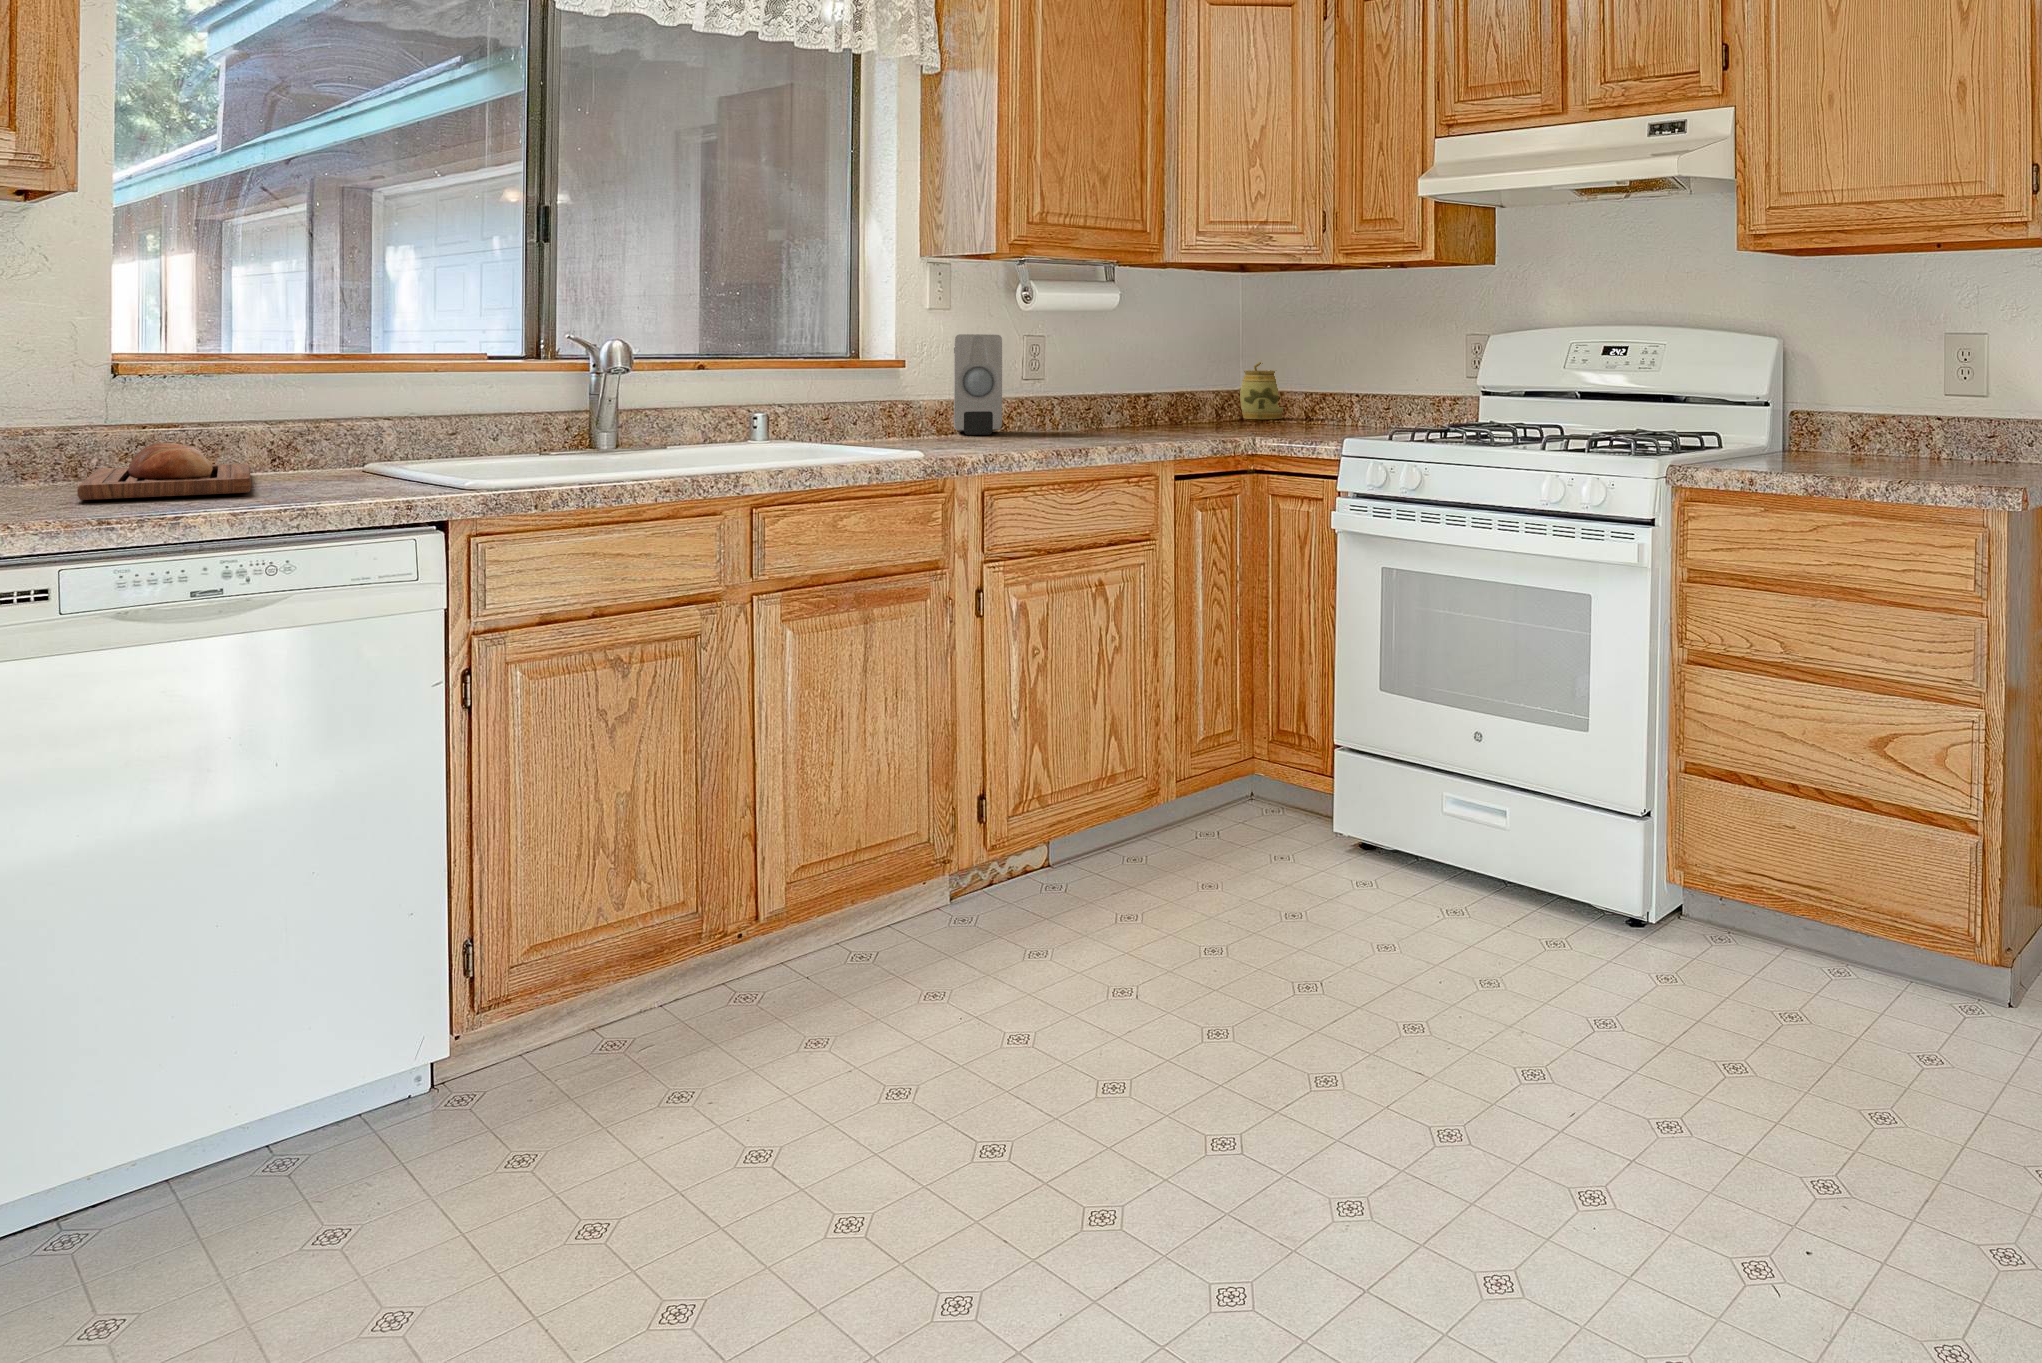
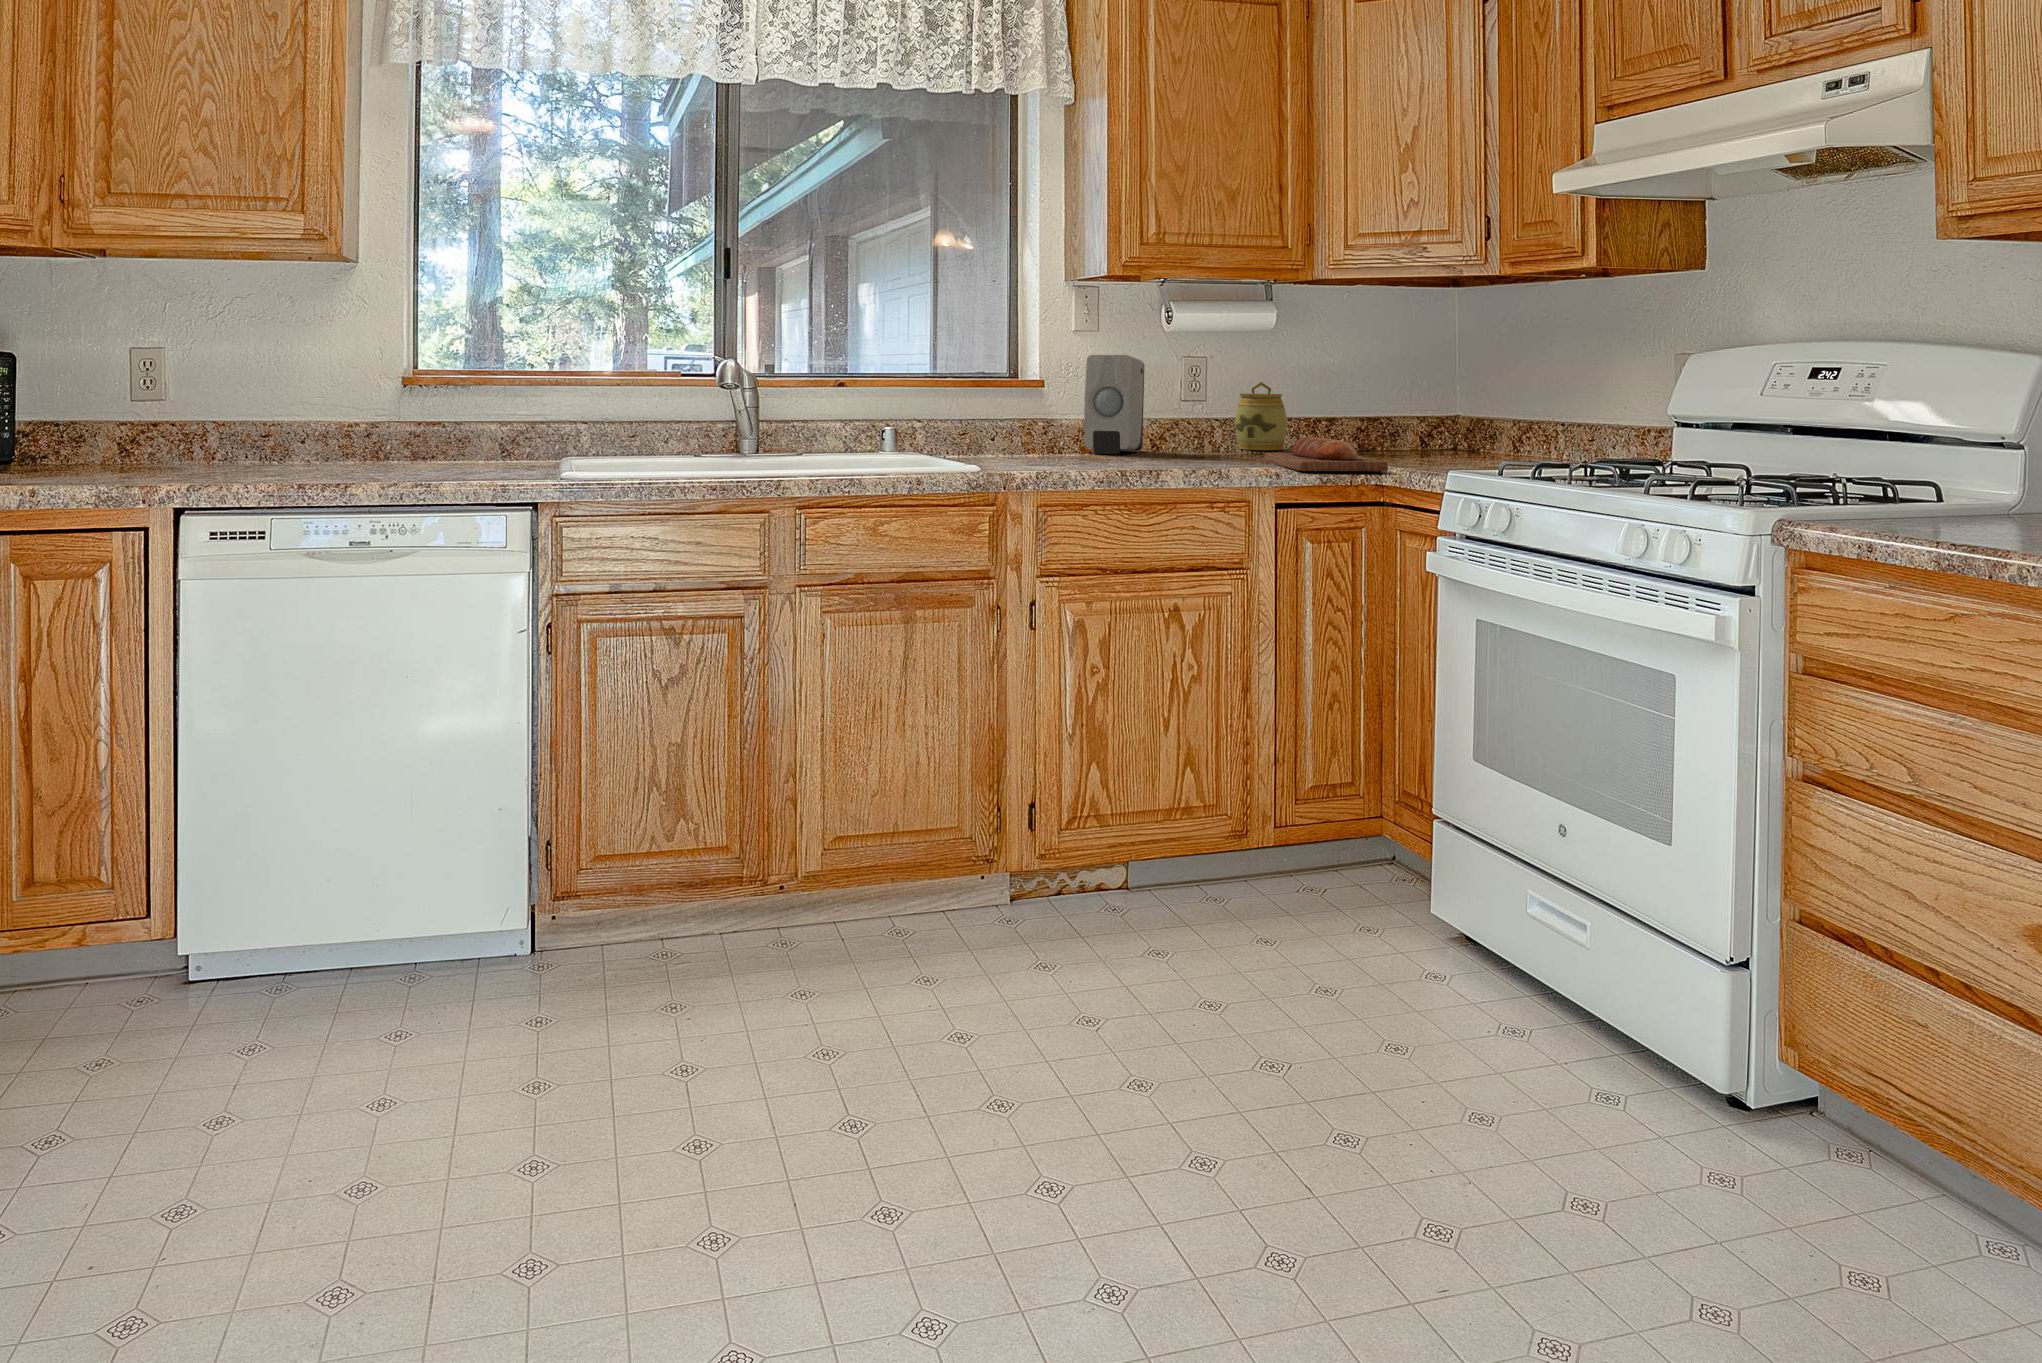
jar: present [1240,362,1284,419] -> present [1235,382,1287,450]
bread loaf: present [77,443,251,500] -> present [1264,437,1388,471]

